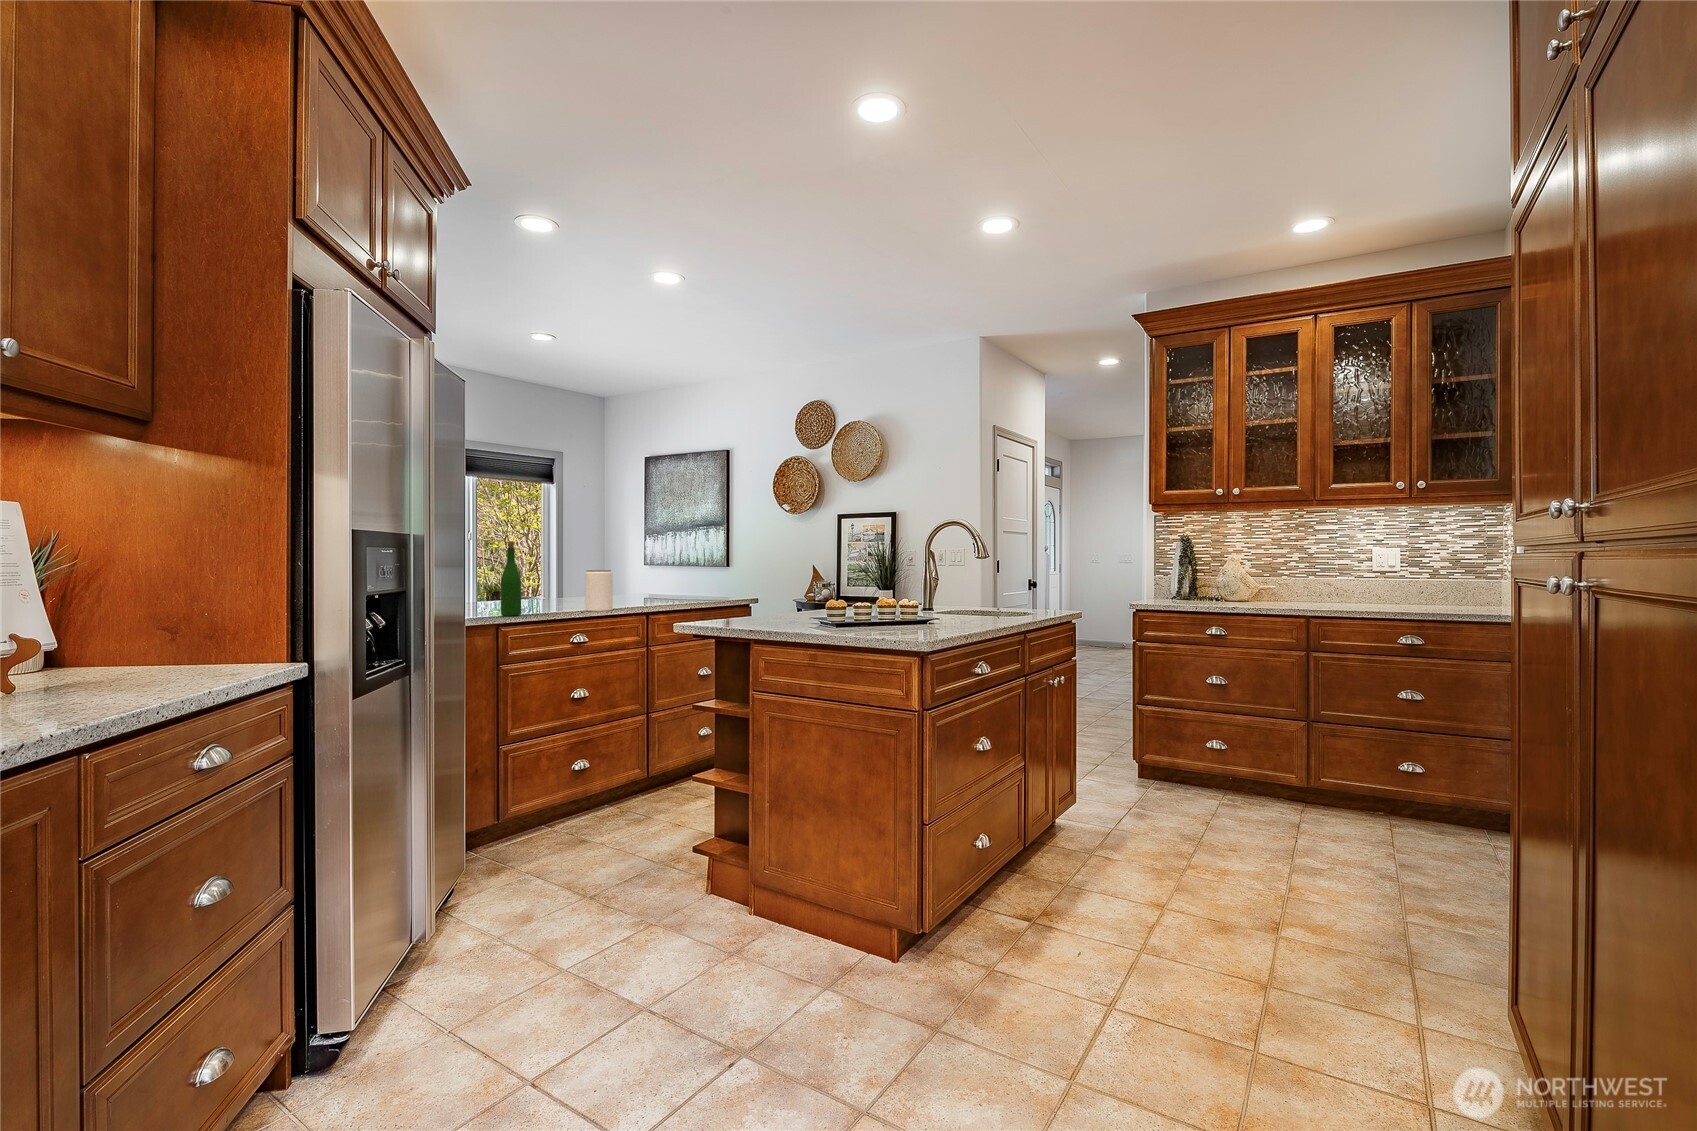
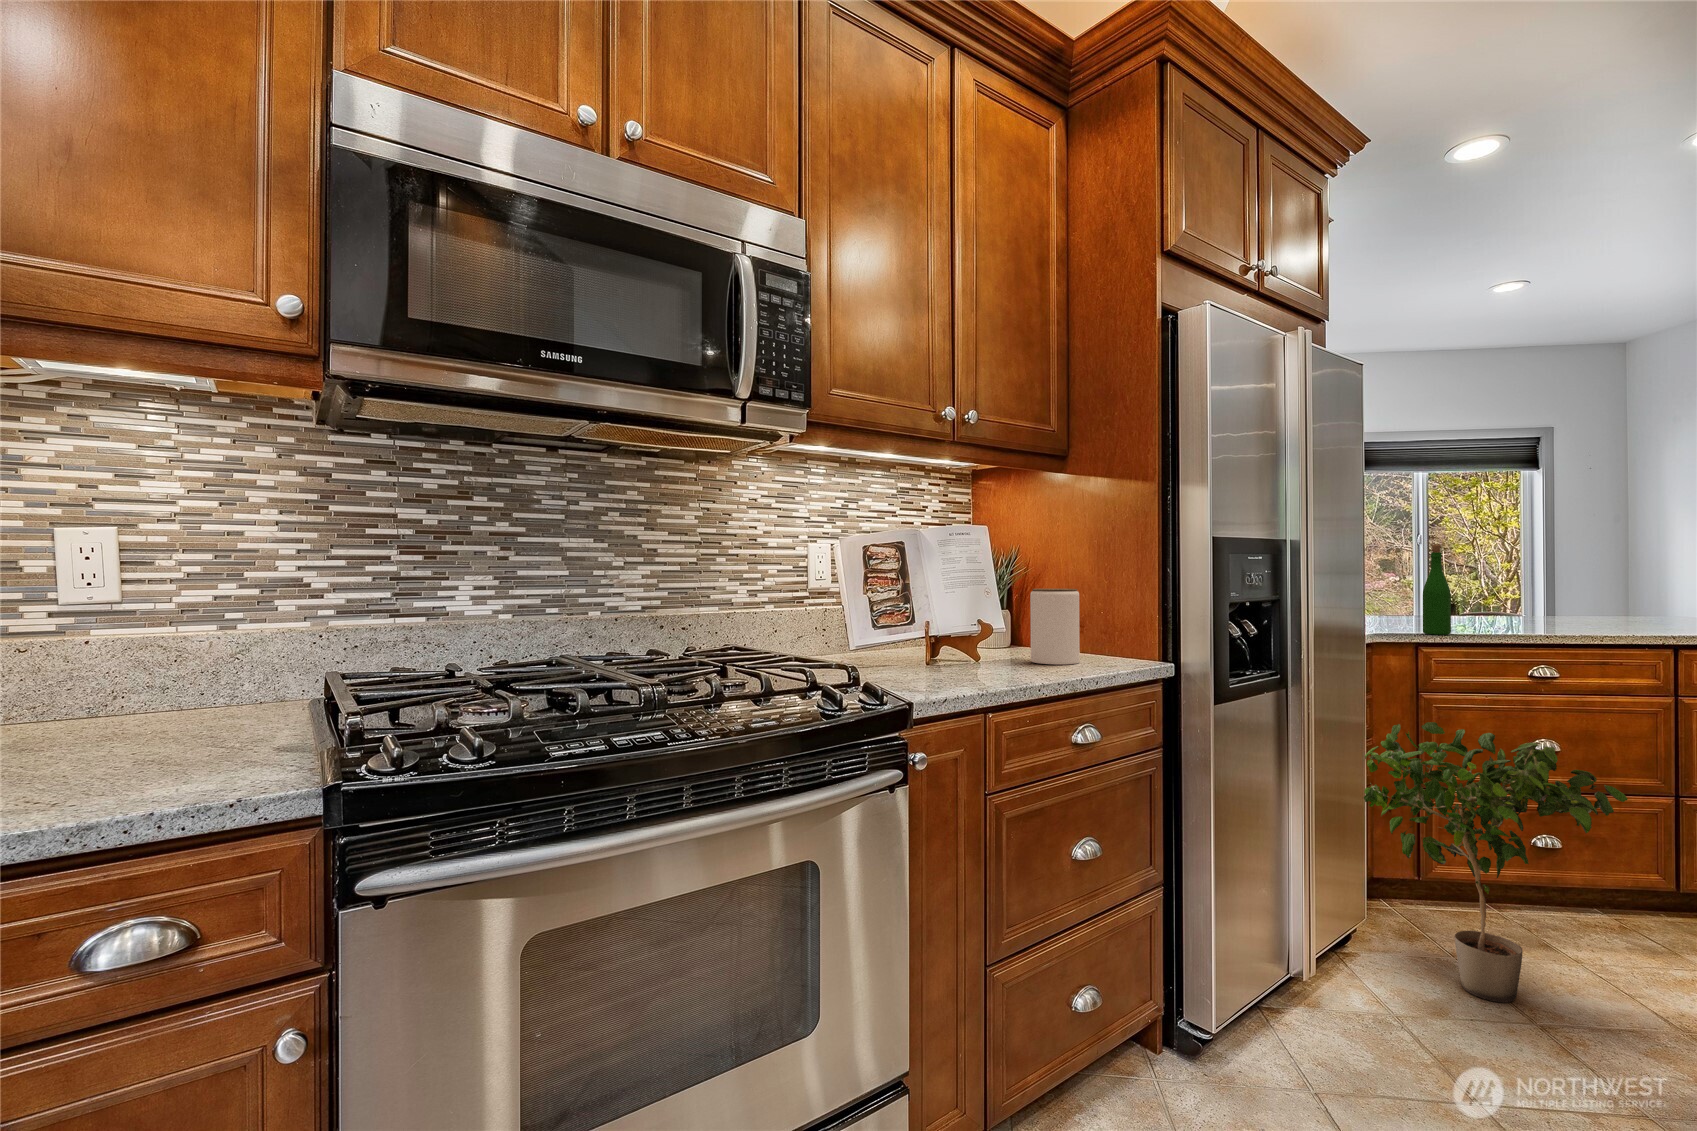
jar: present [585,570,613,611] -> present [1030,589,1080,664]
potted plant: none [465,687,637,896] -> present [1364,722,1628,1002]

